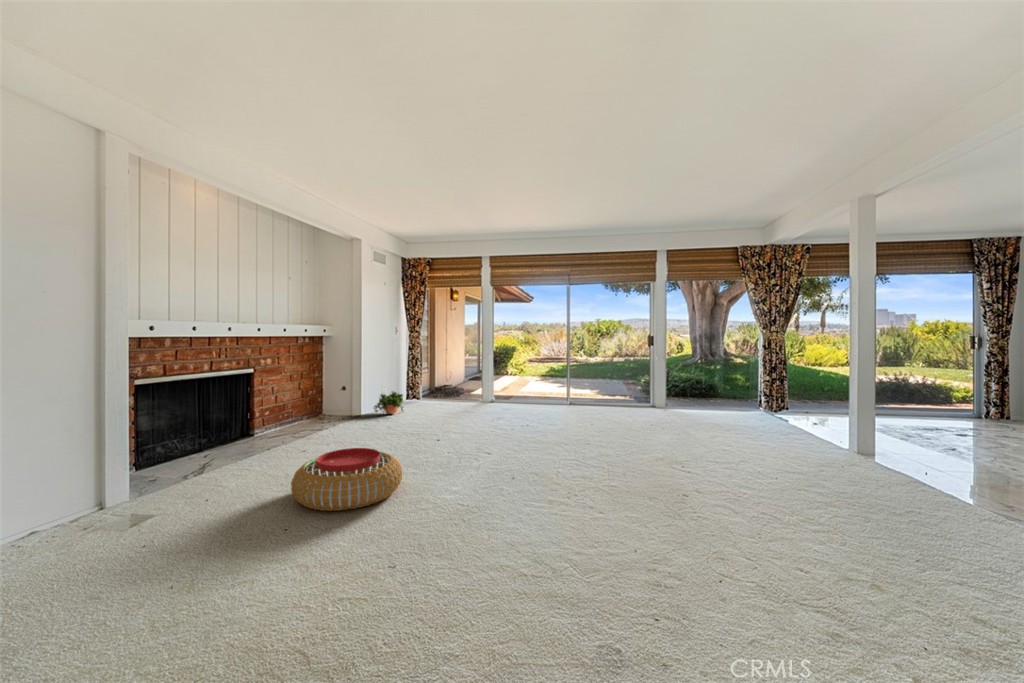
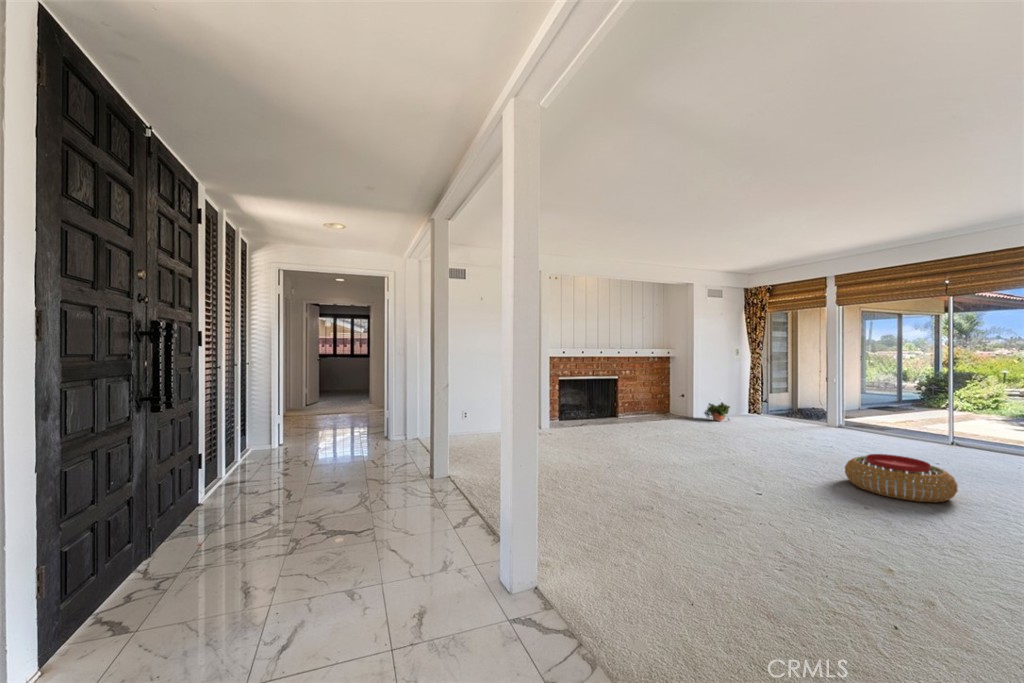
pouf: present [291,448,402,511] -> present [845,454,958,502]

